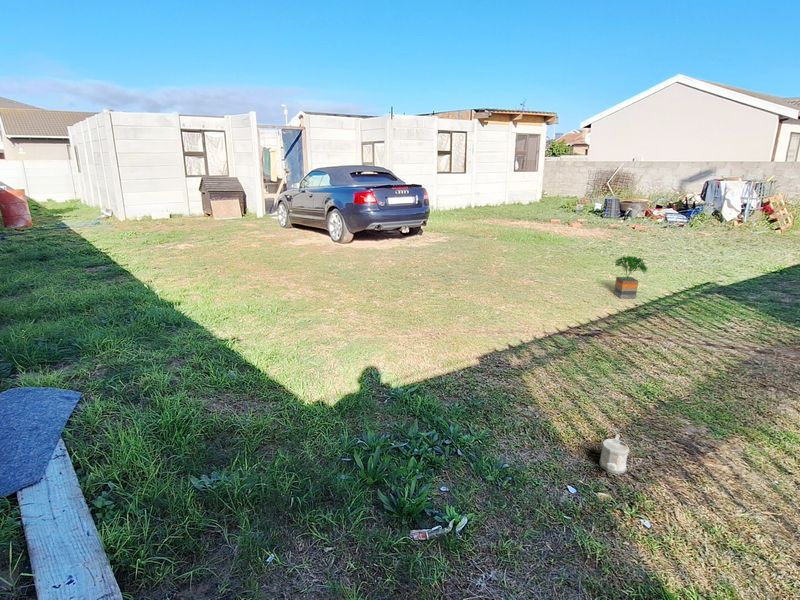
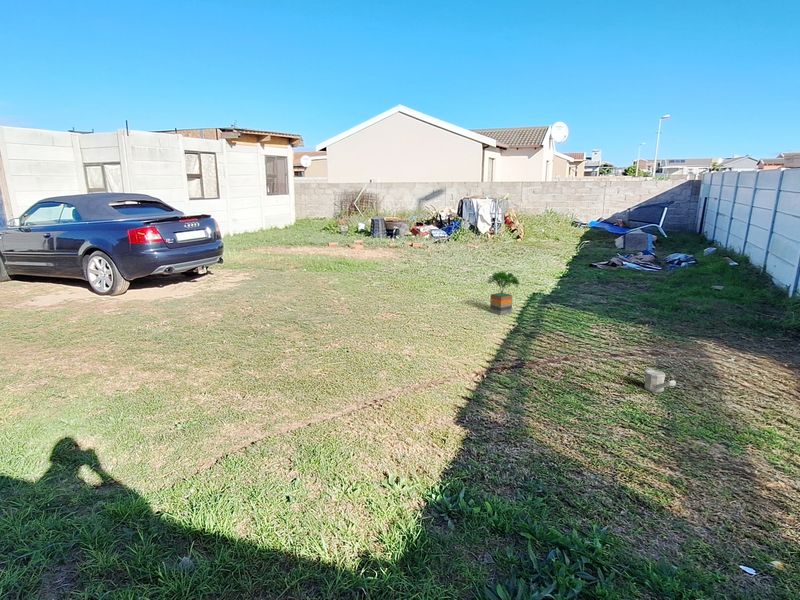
watering can: present [599,434,630,474] -> present [644,367,676,392]

